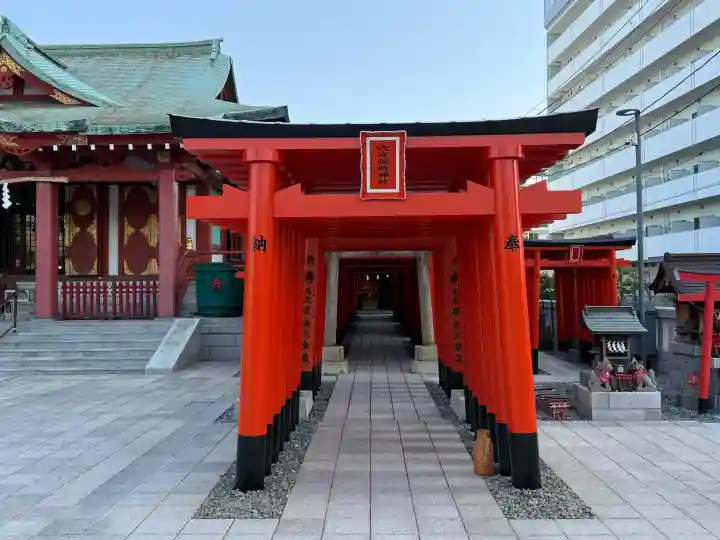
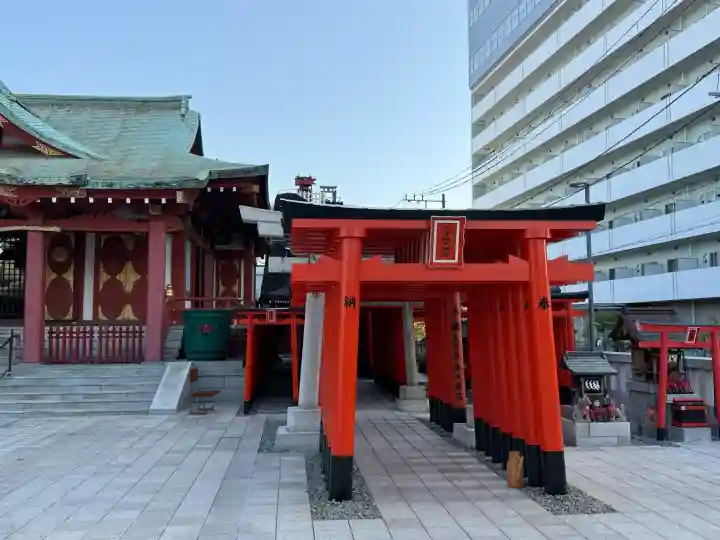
bench: none [195,321,231,369] -> present [189,368,220,414]

